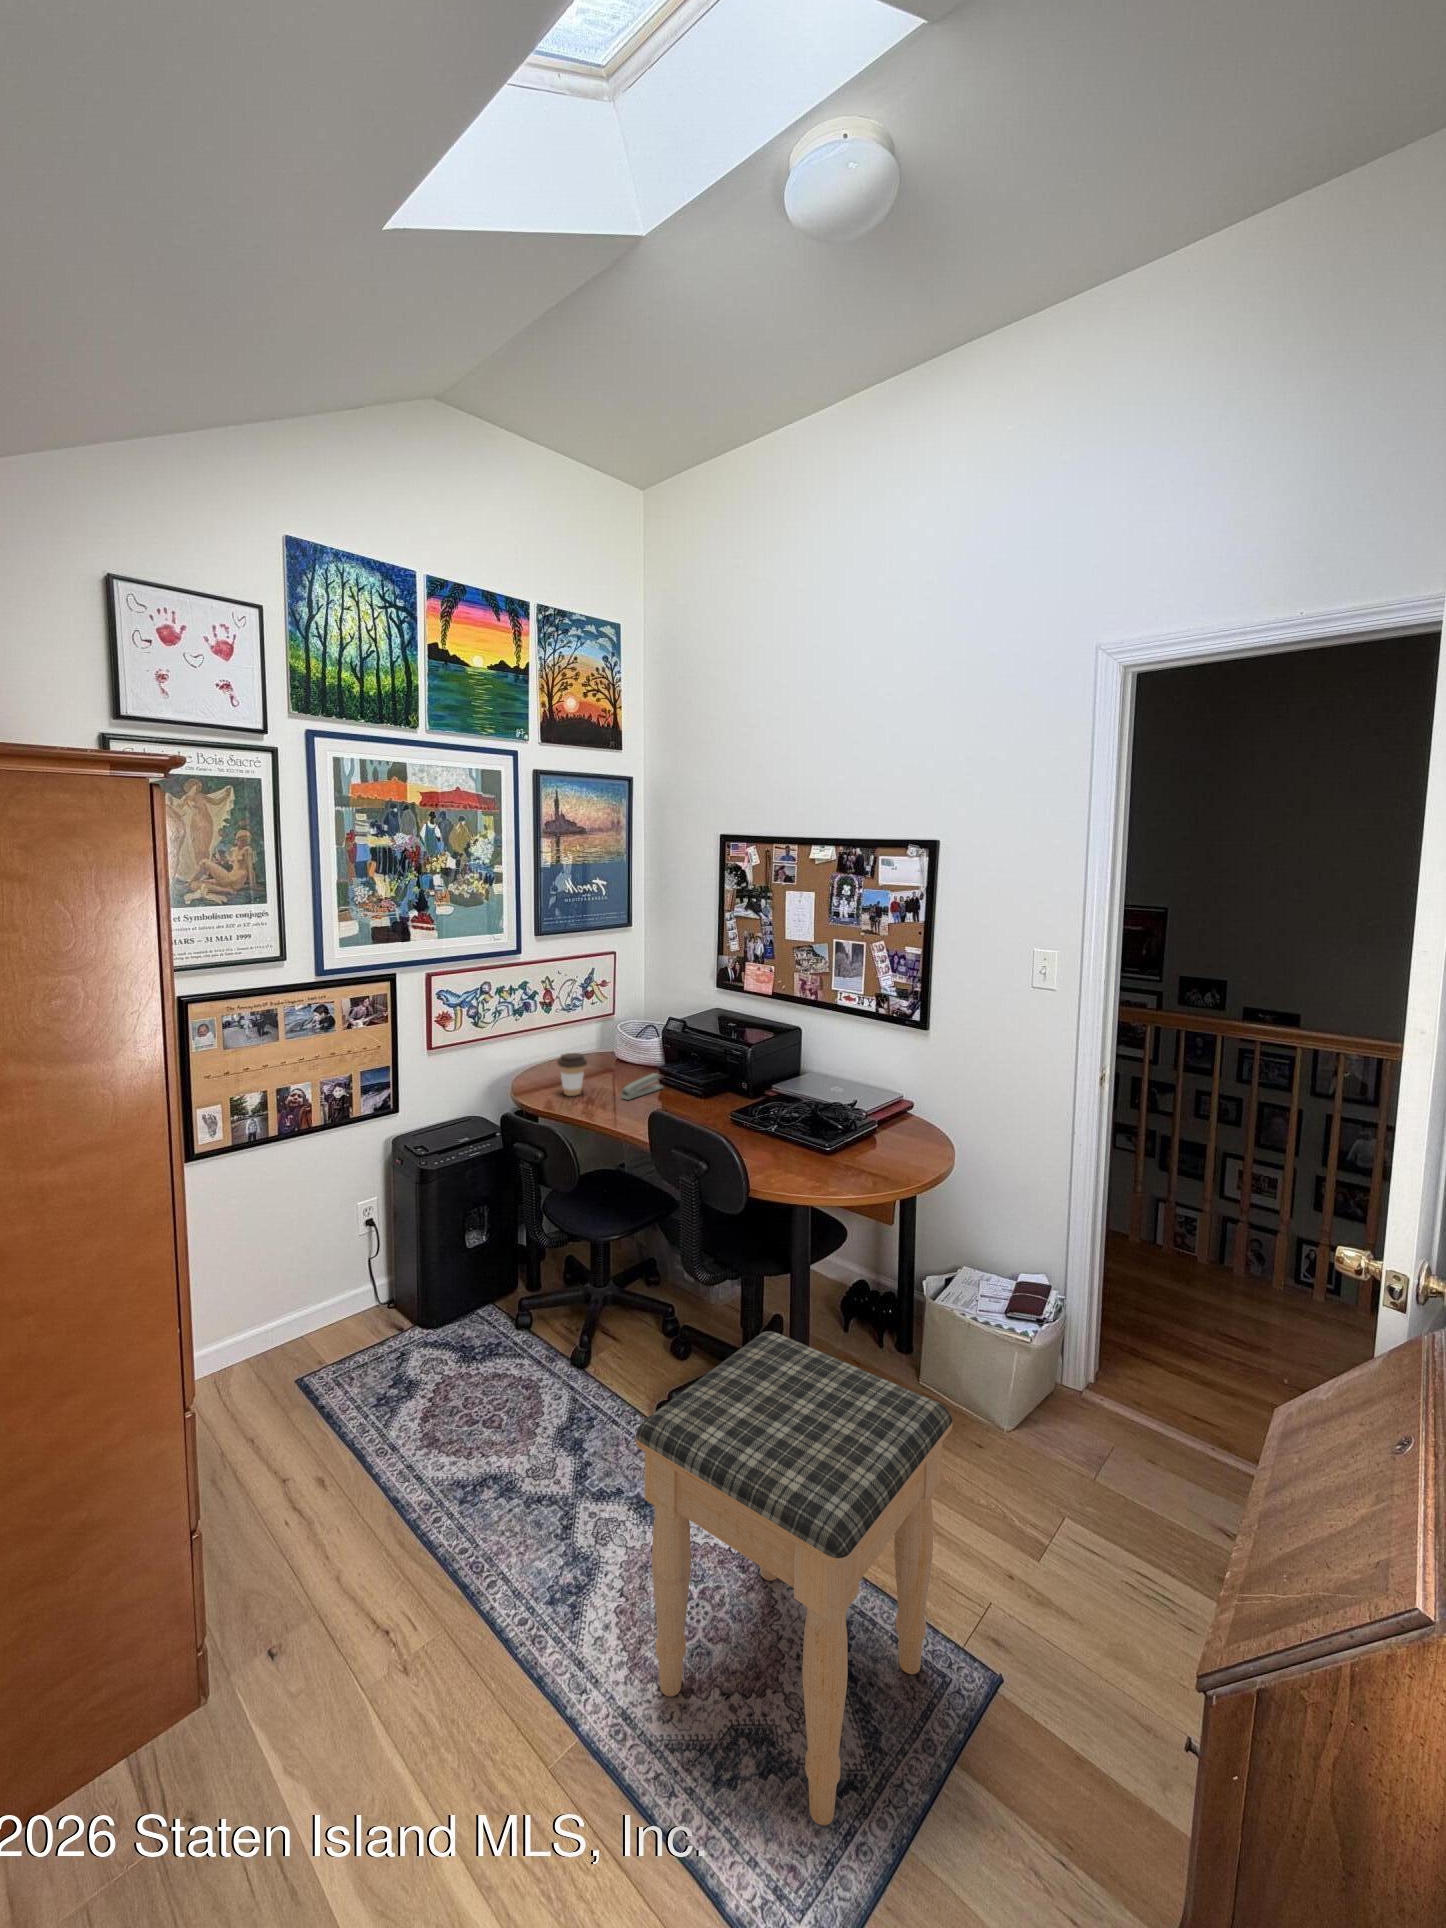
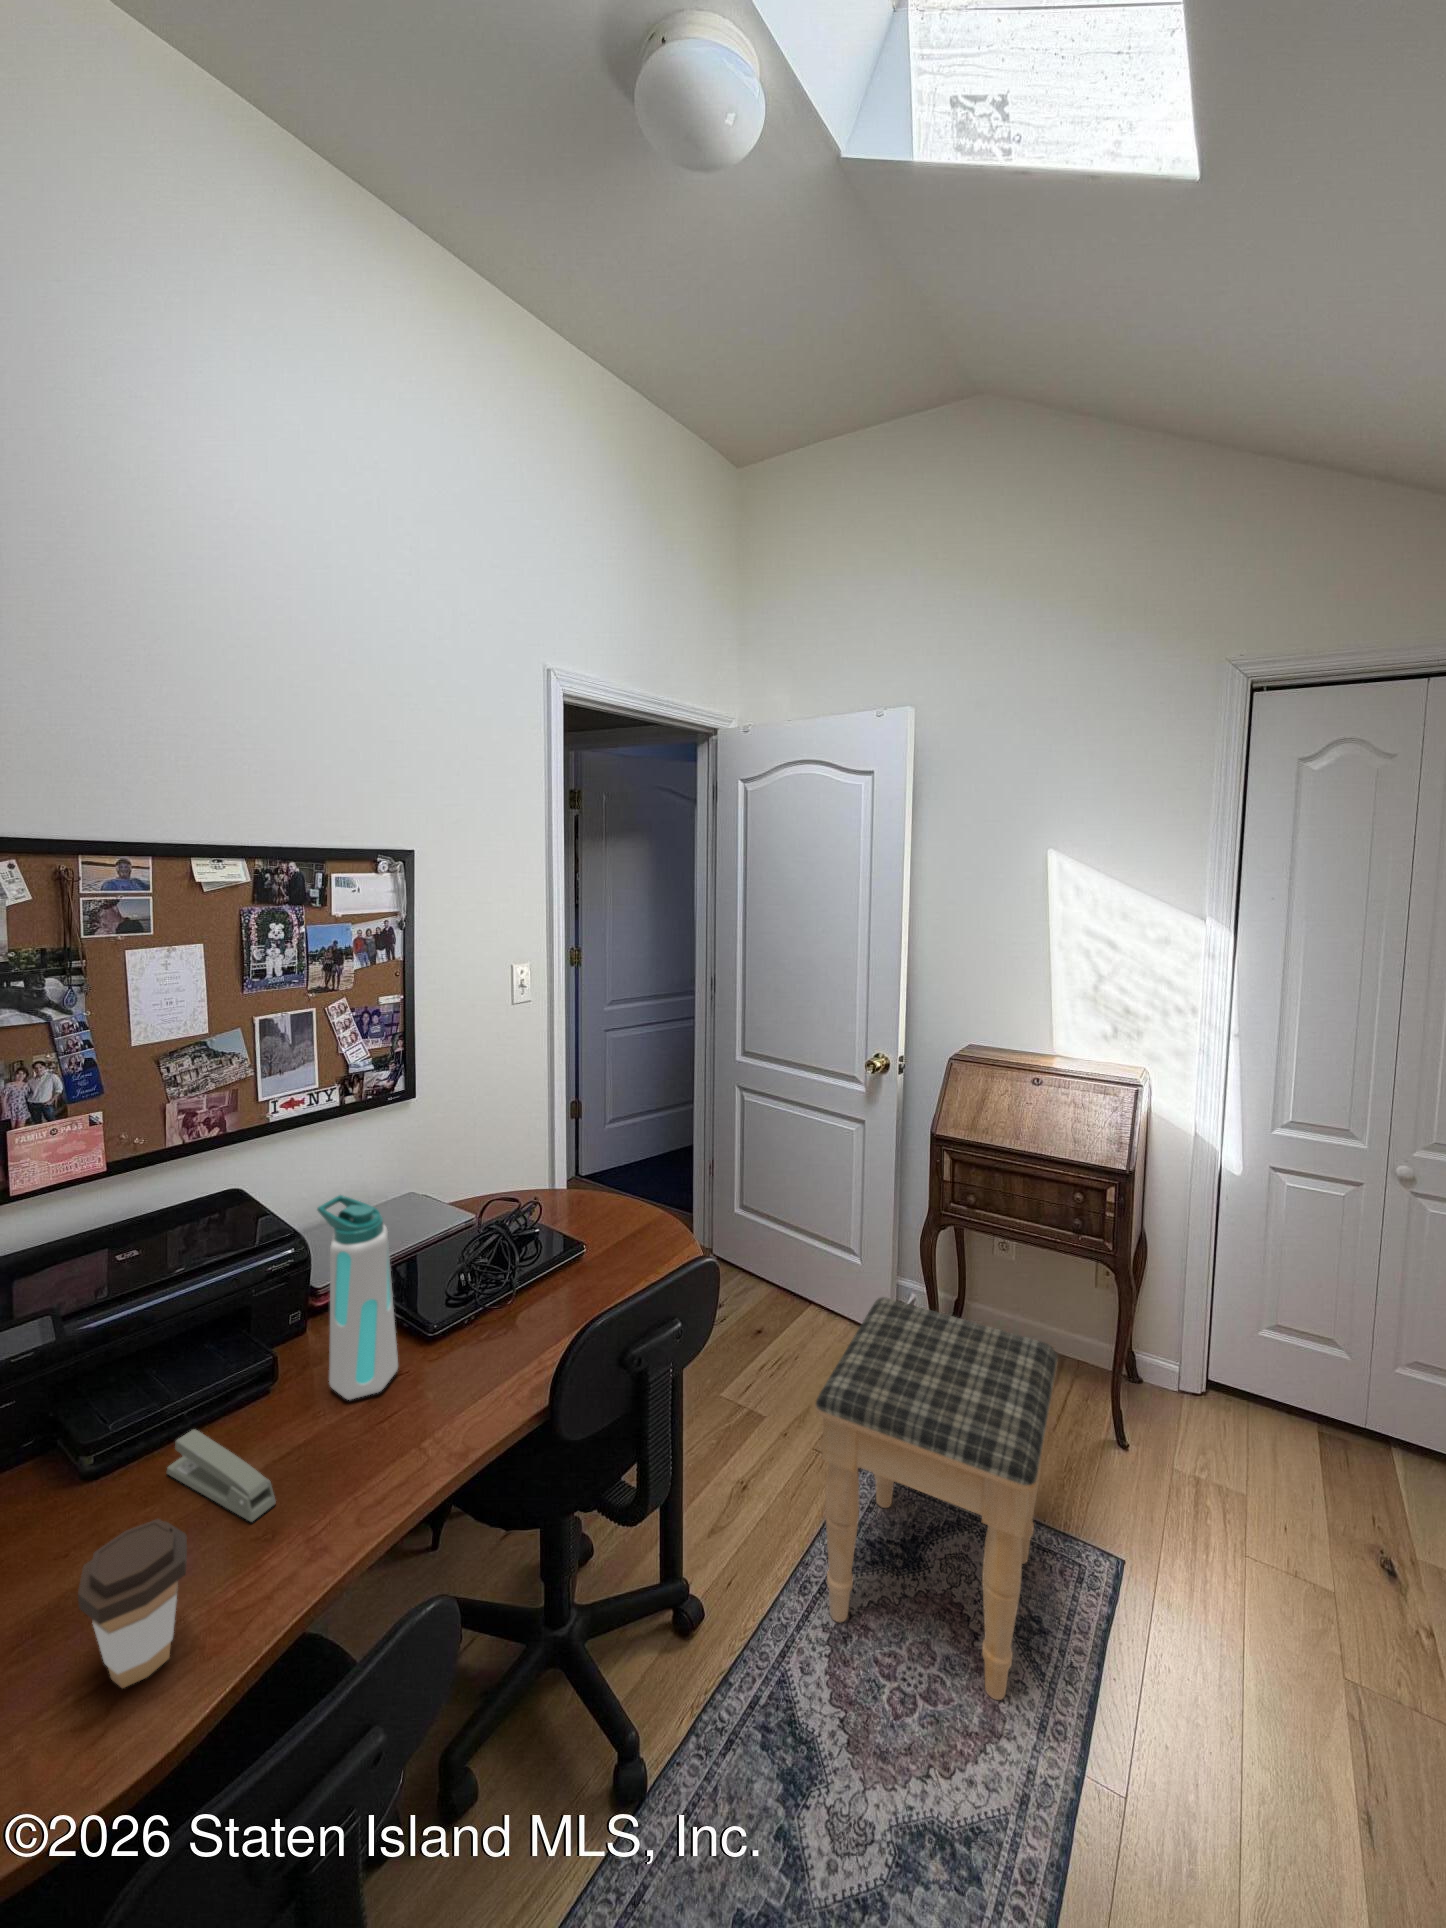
water bottle: none [685,1009,716,1110] -> present [317,1195,398,1400]

